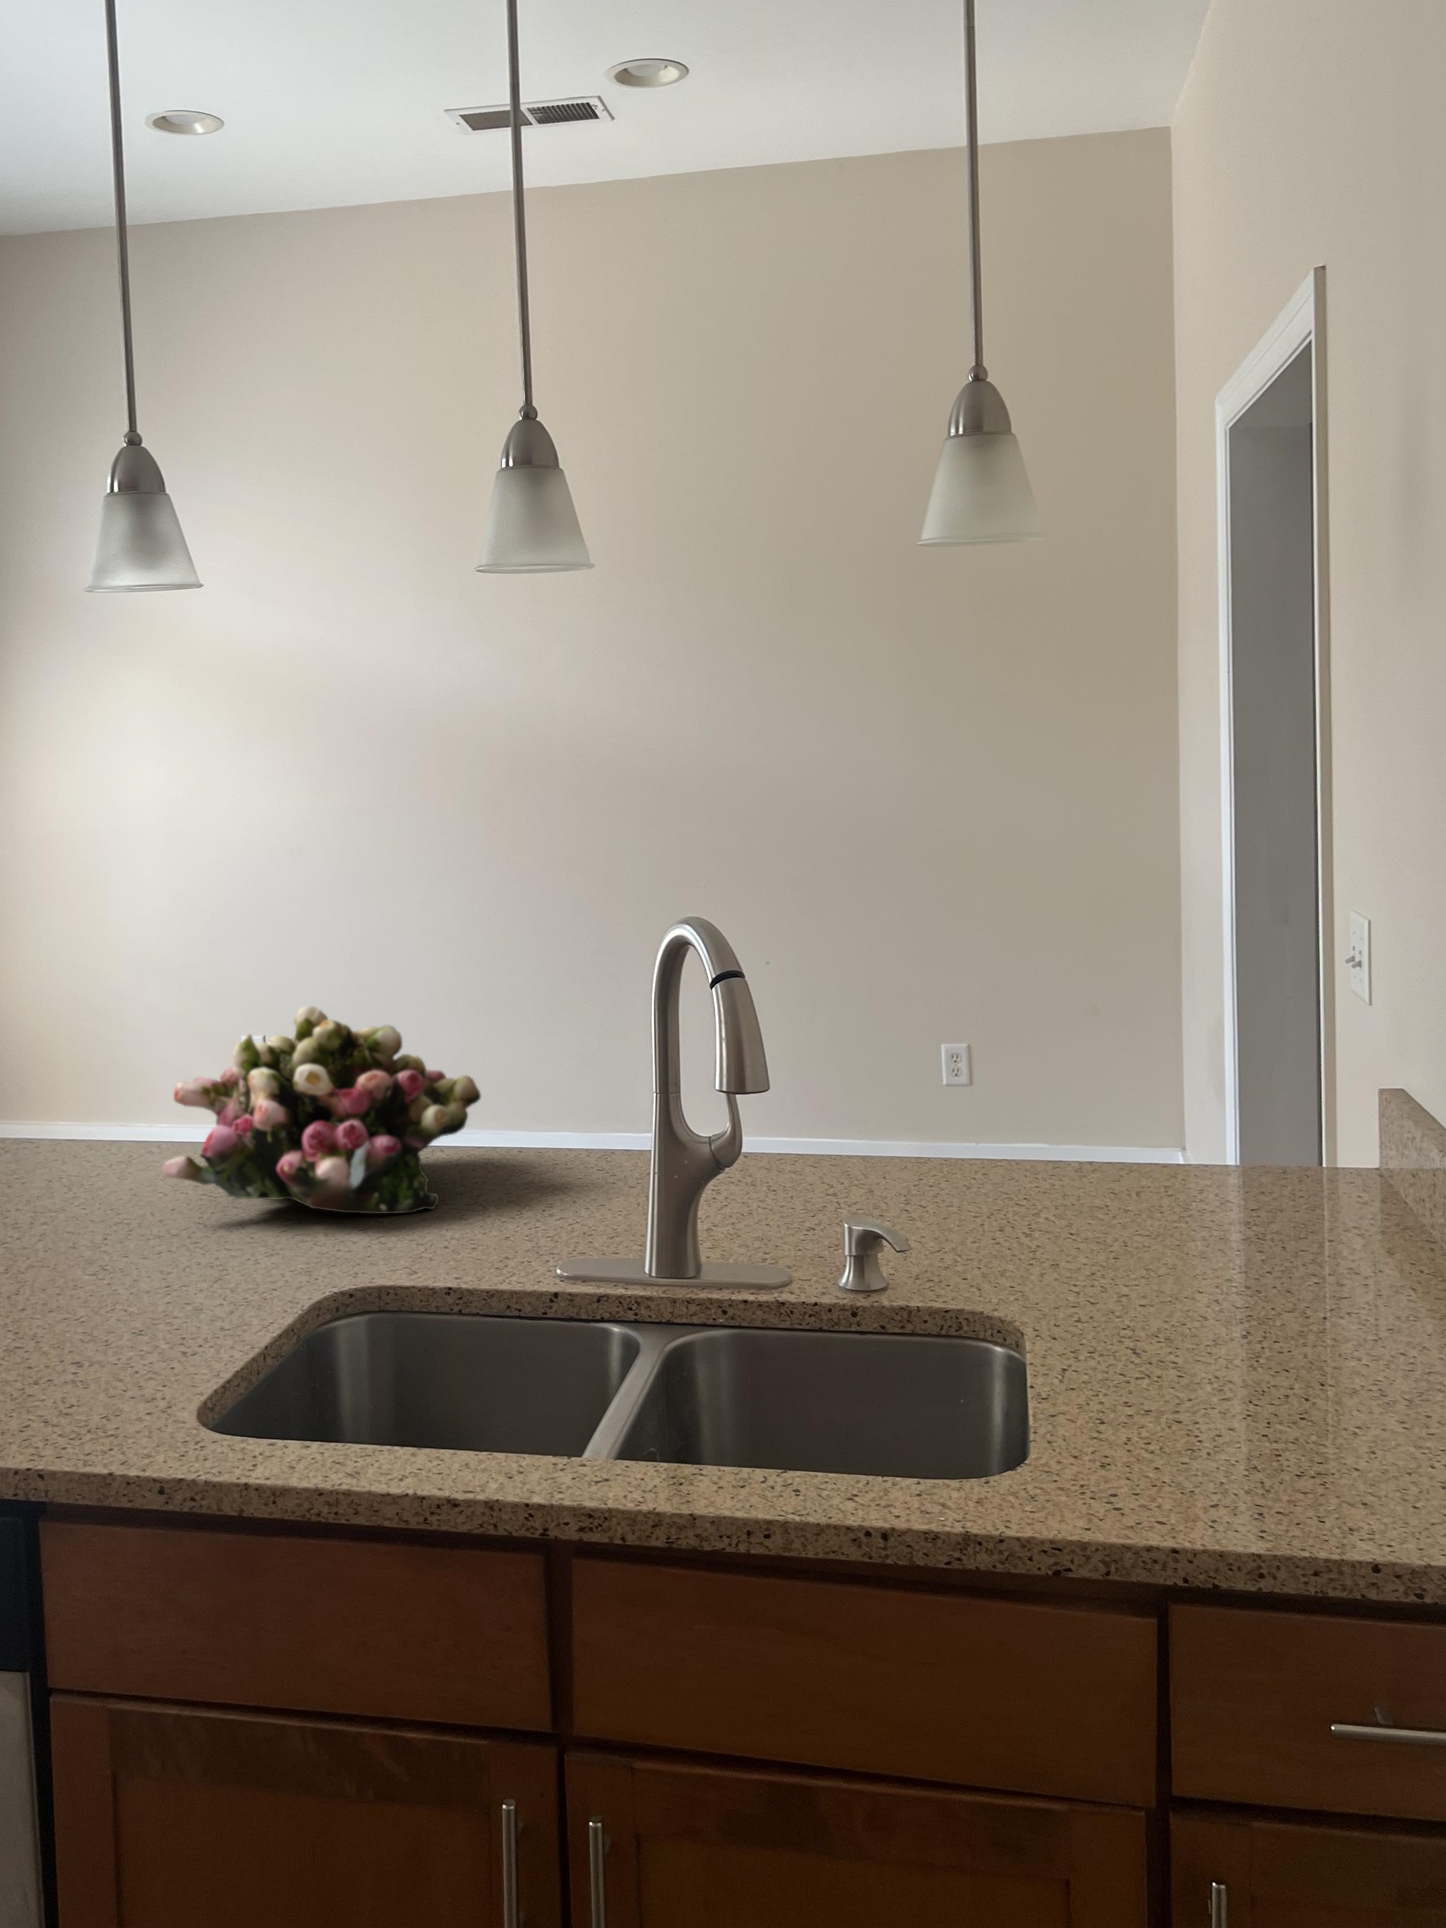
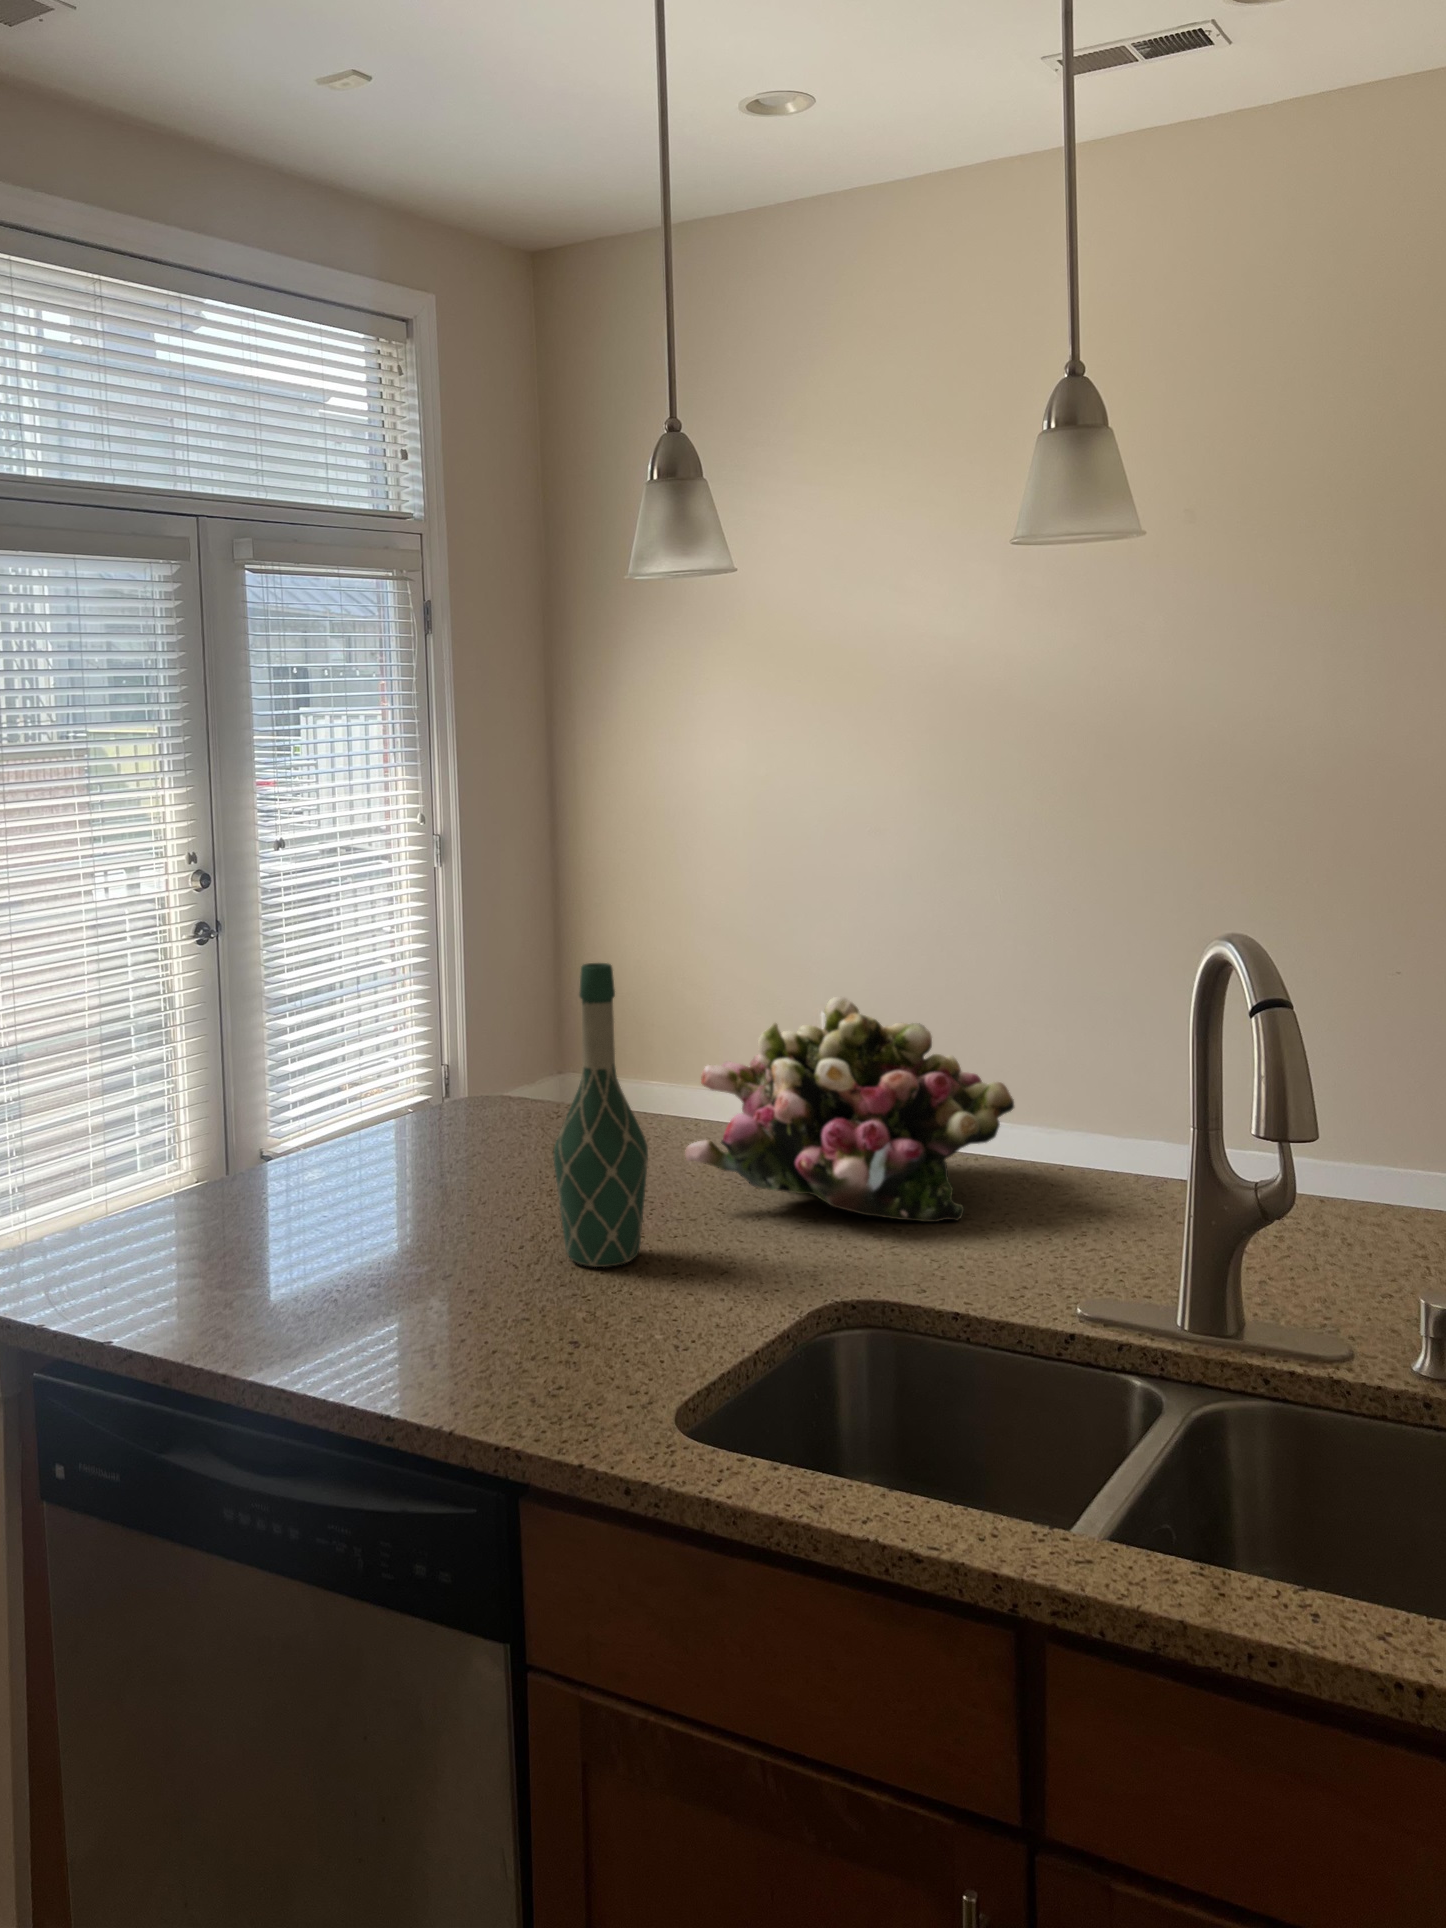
wine bottle: none [34,982,133,1290] -> present [553,963,648,1267]

